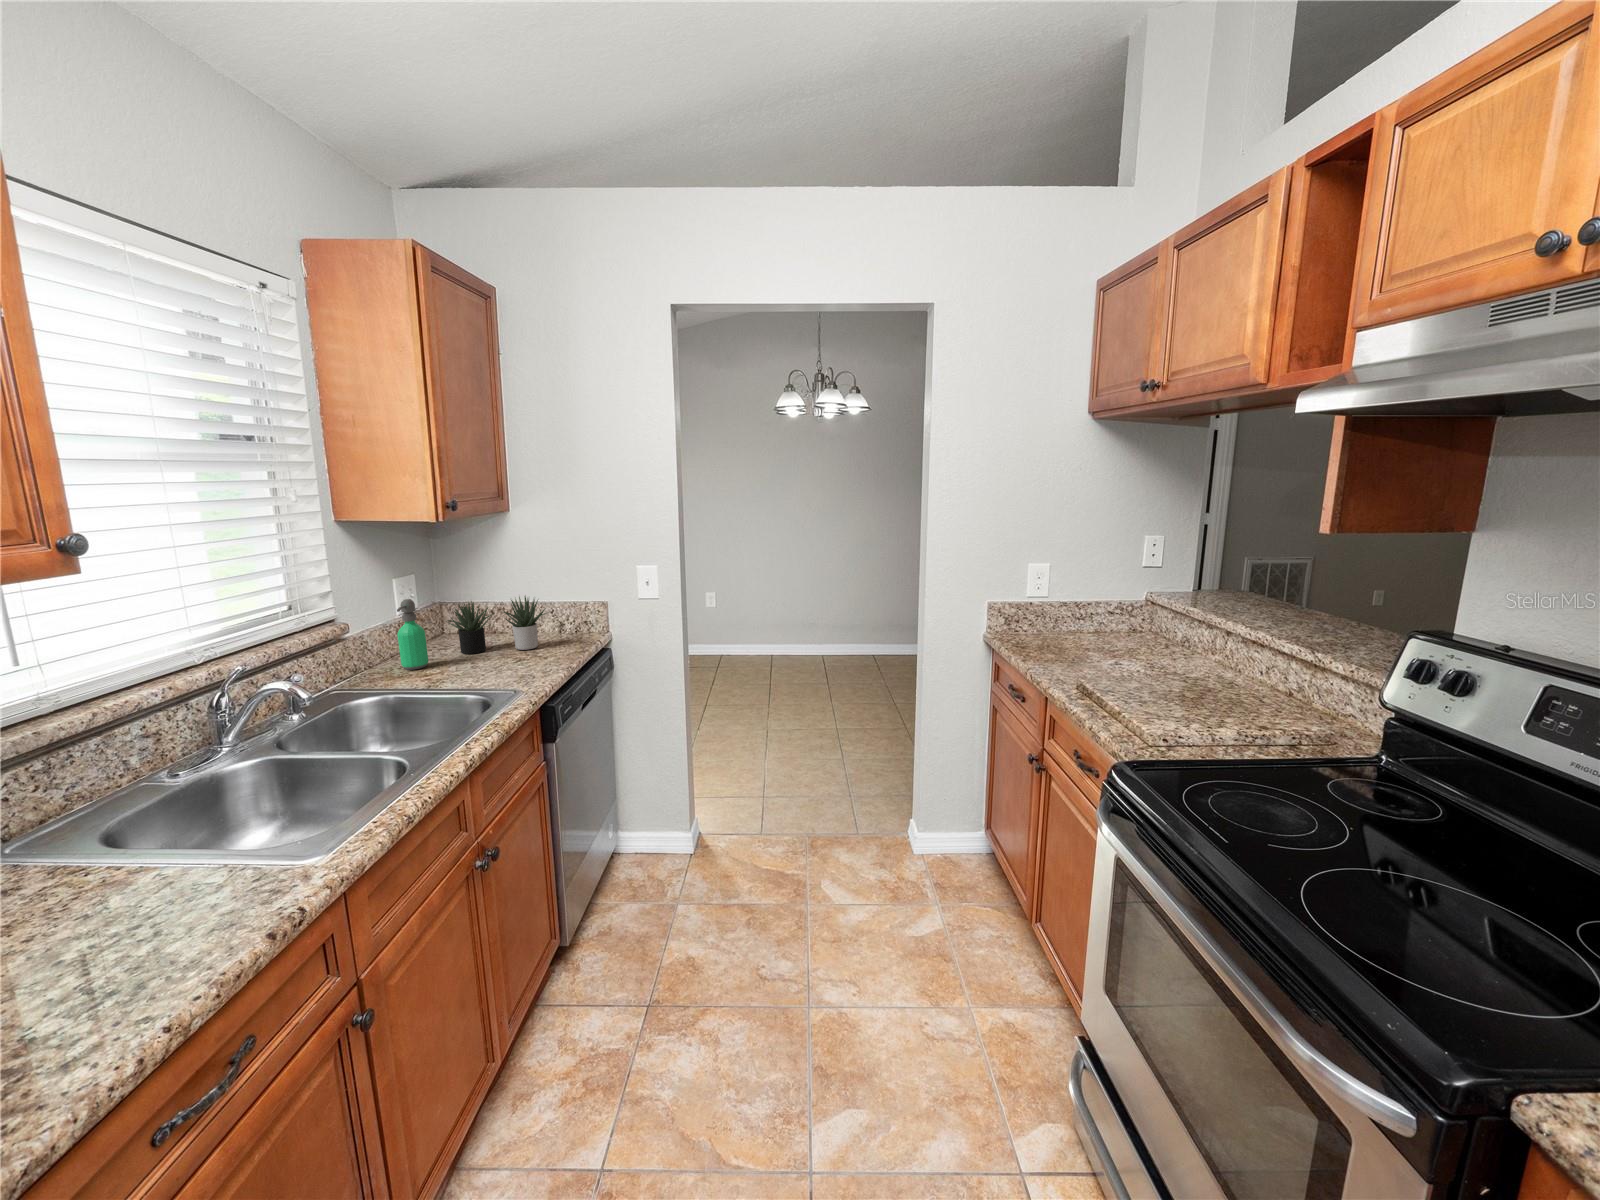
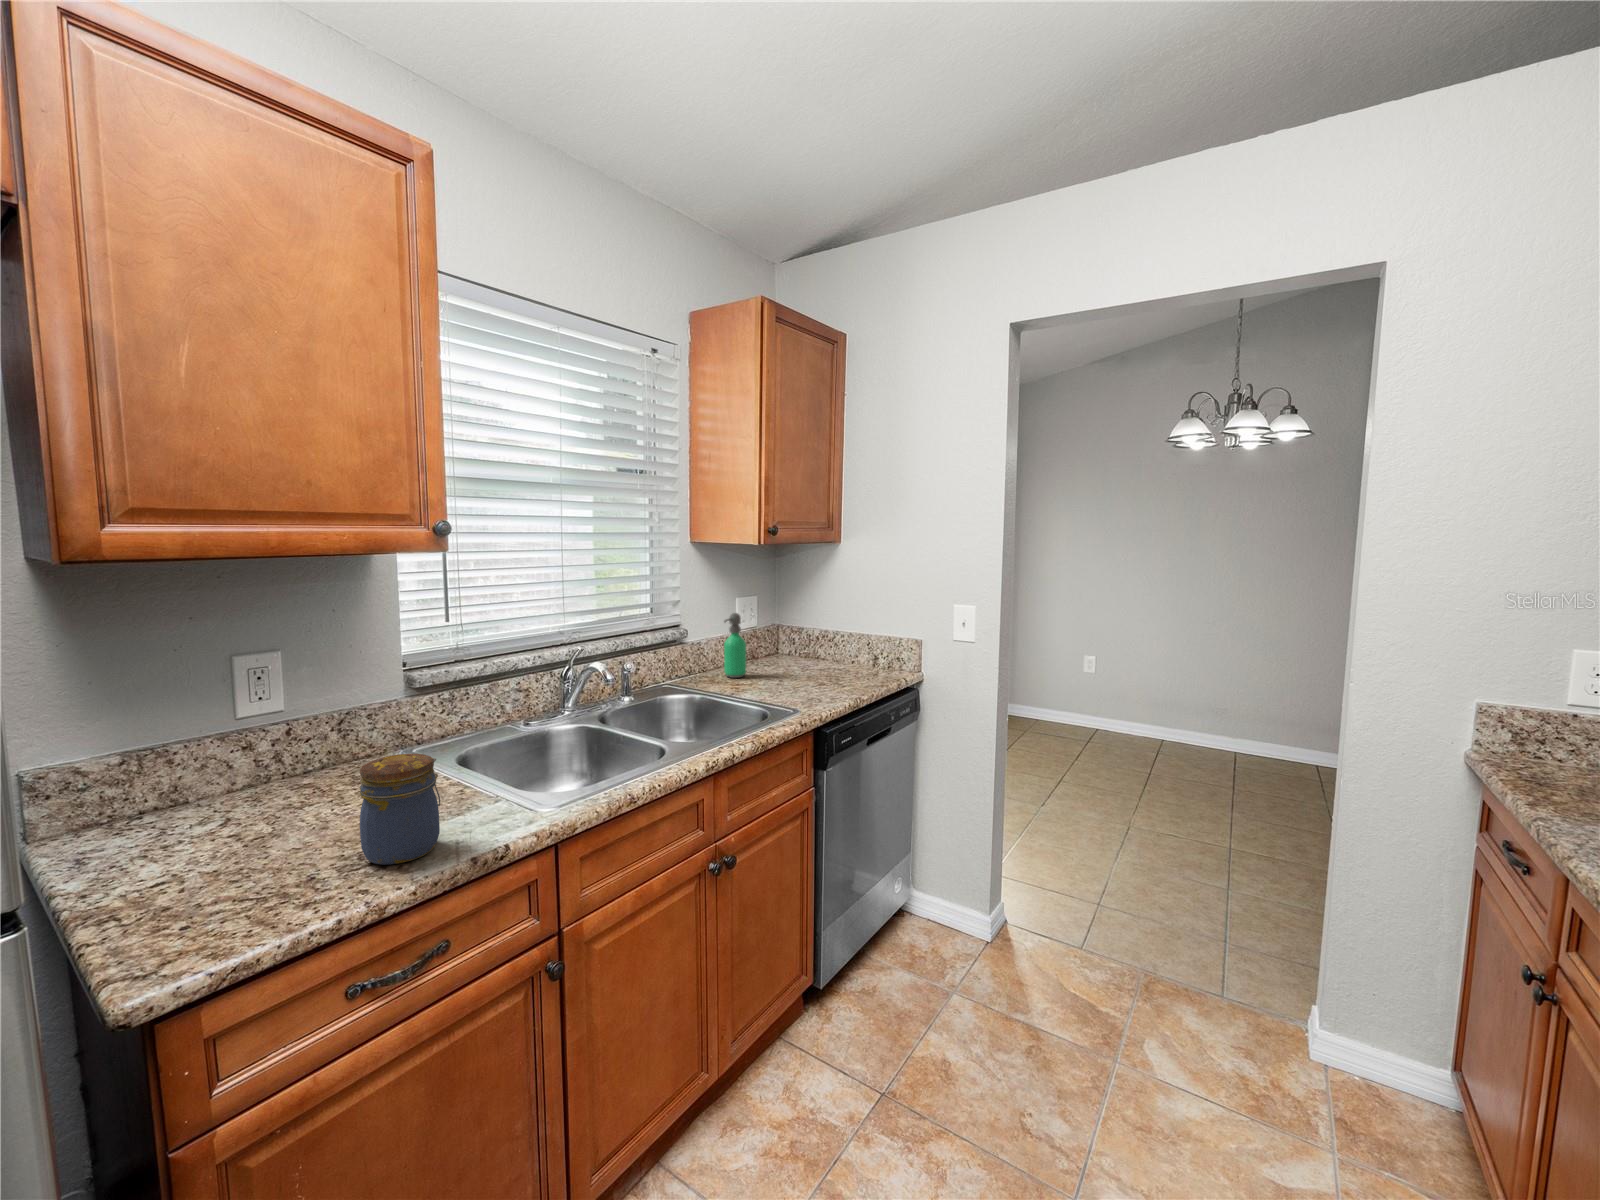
succulent plant: present [446,596,546,654] -> none [767,620,860,676]
jar: none [74,840,206,988] -> present [360,754,441,864]

